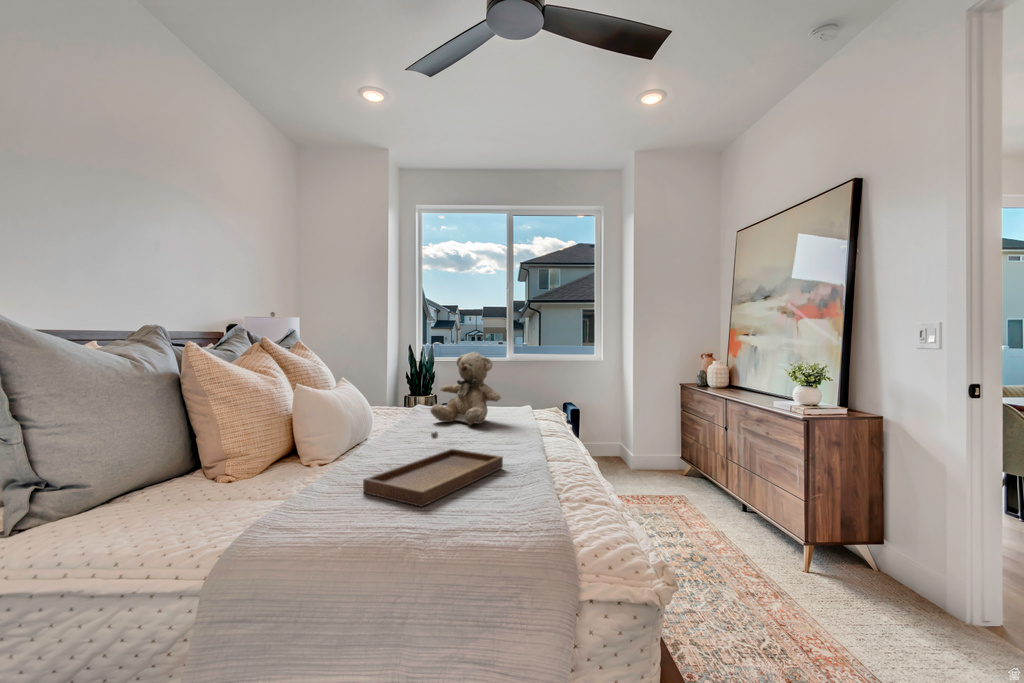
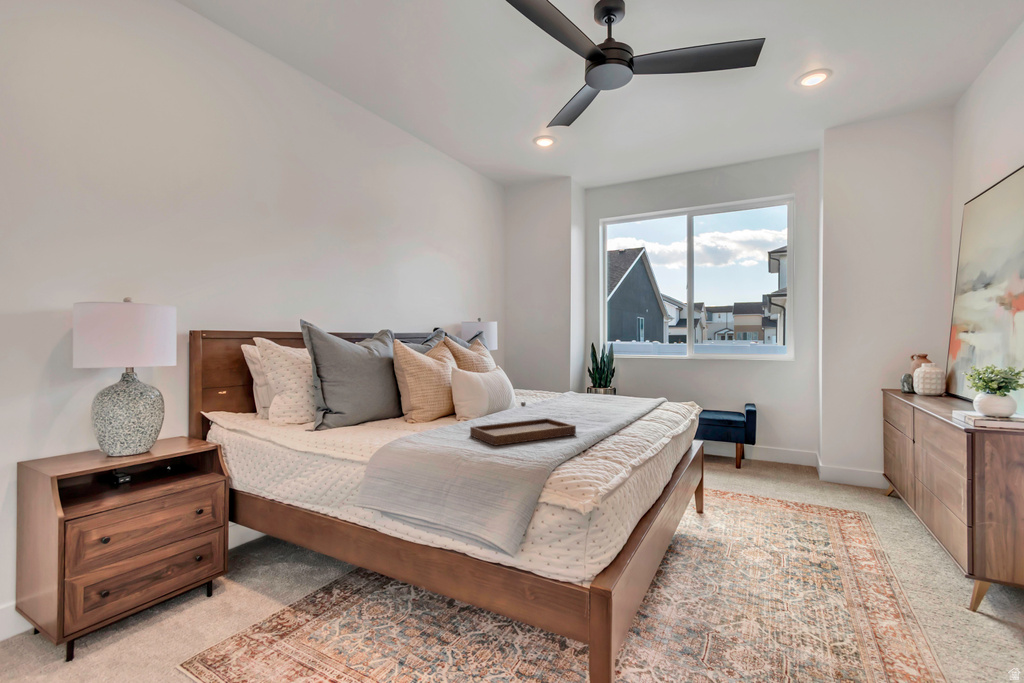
teddy bear: present [430,351,501,426] -> none [564,347,622,409]

